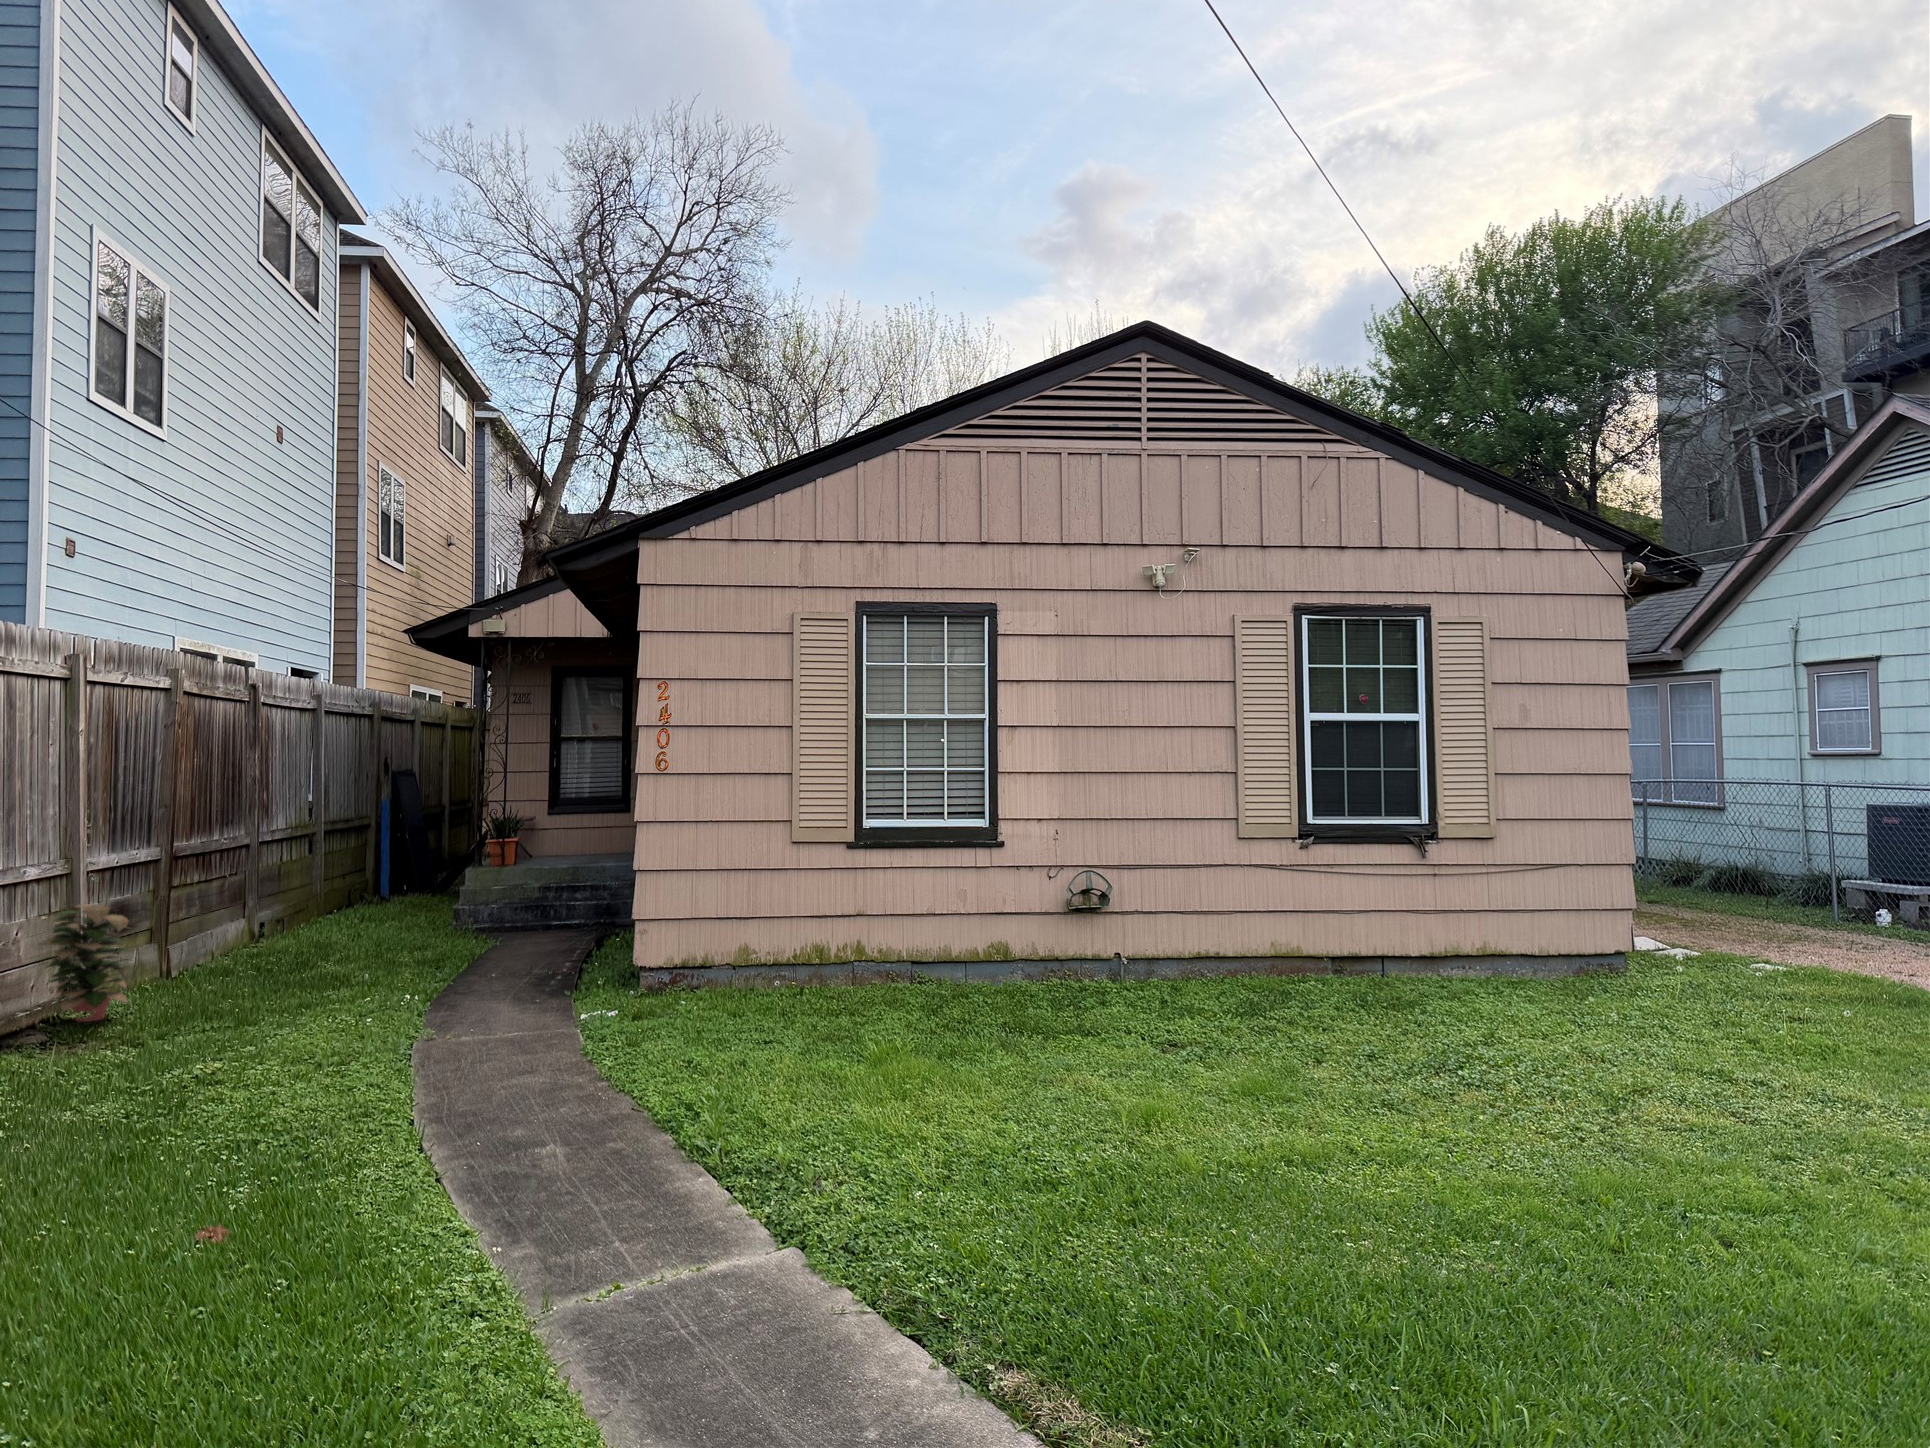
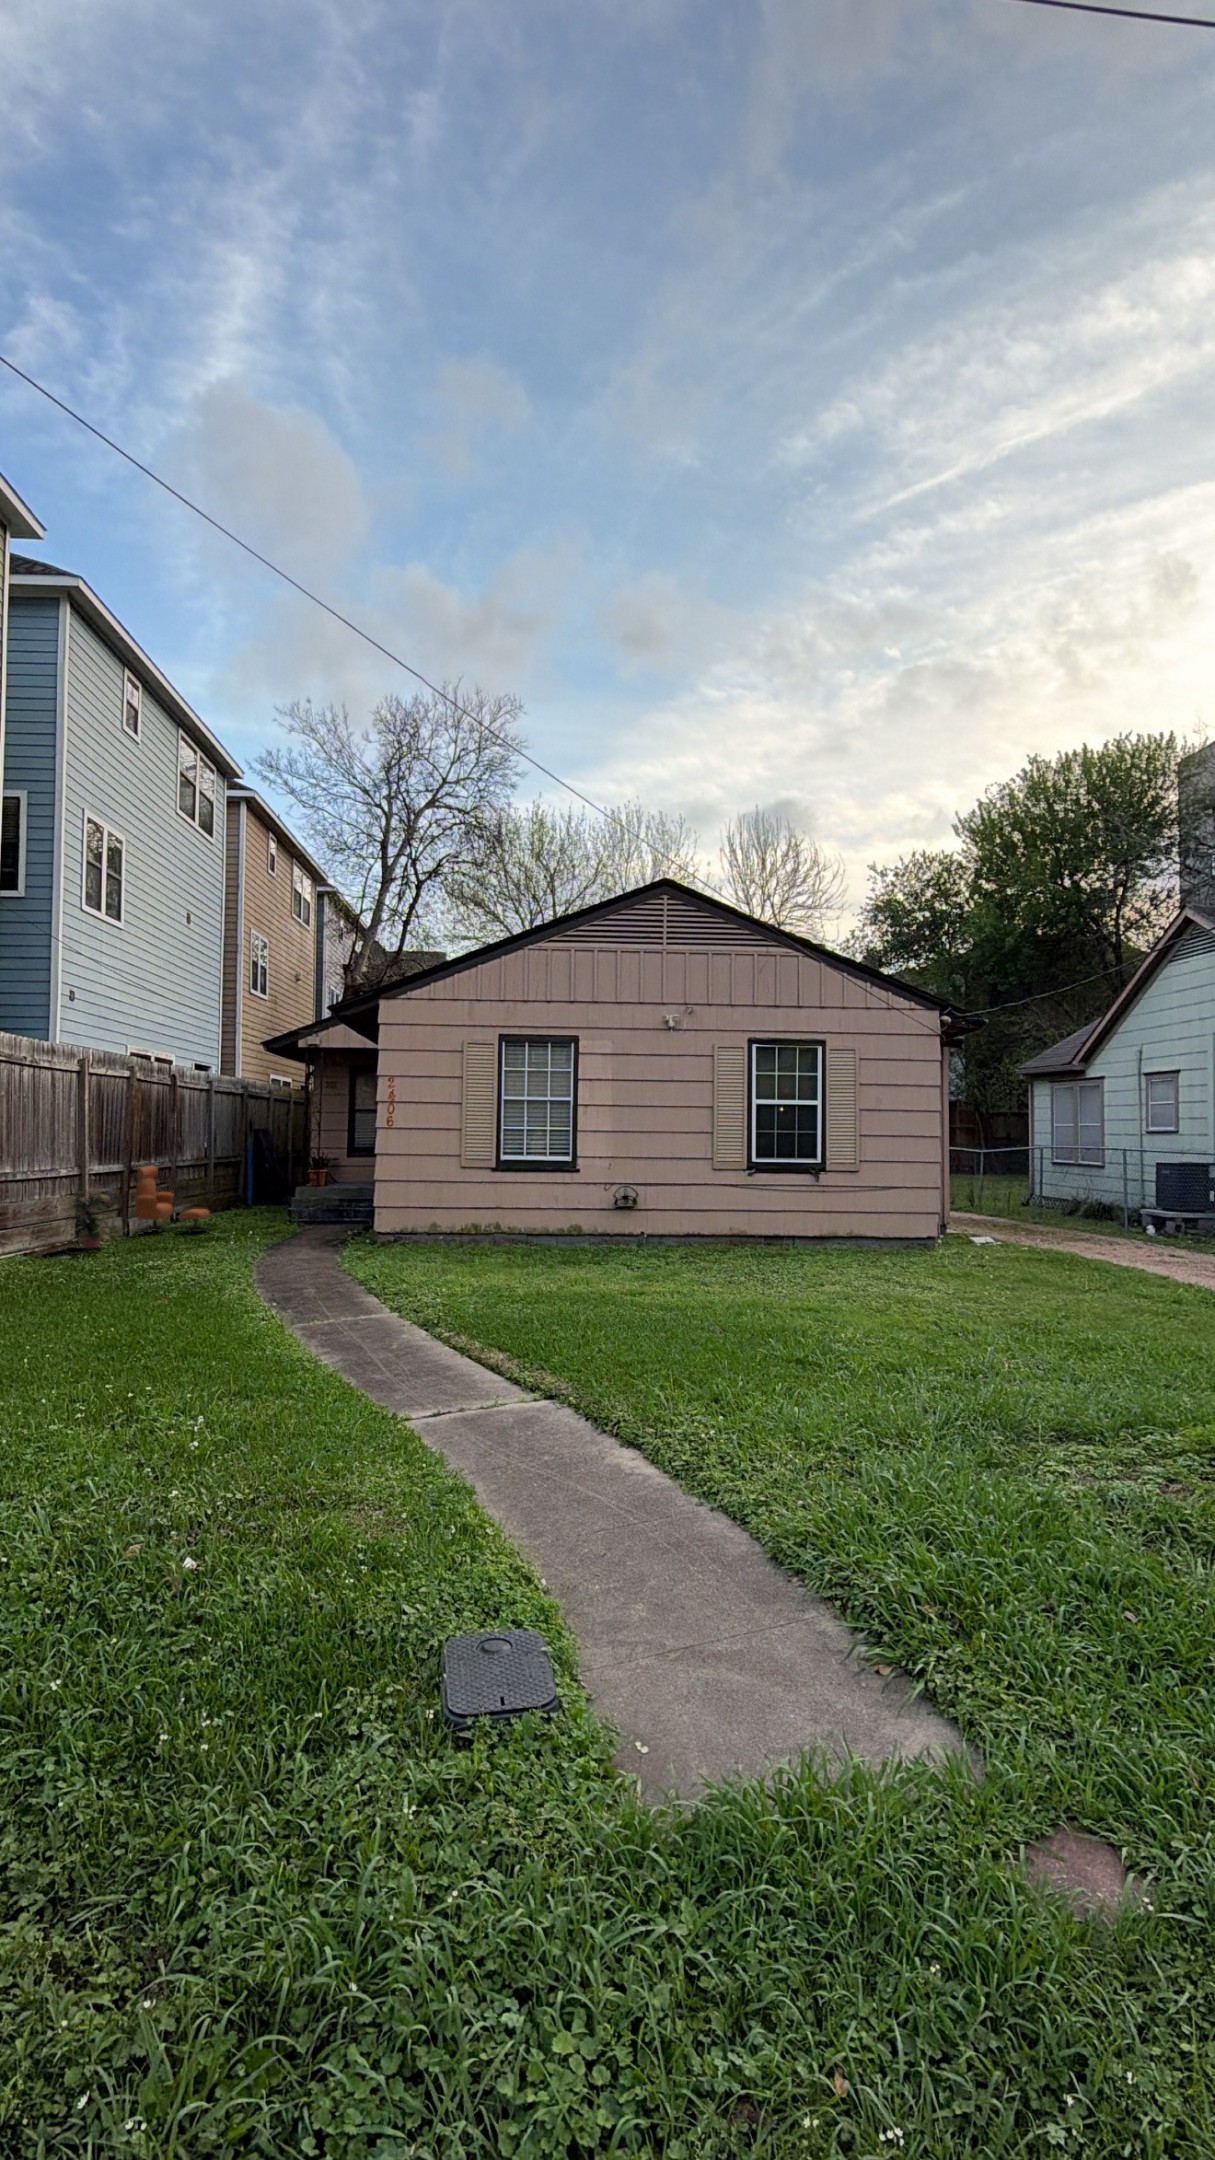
lounge chair: none [180,851,325,976] -> present [135,1166,210,1233]

